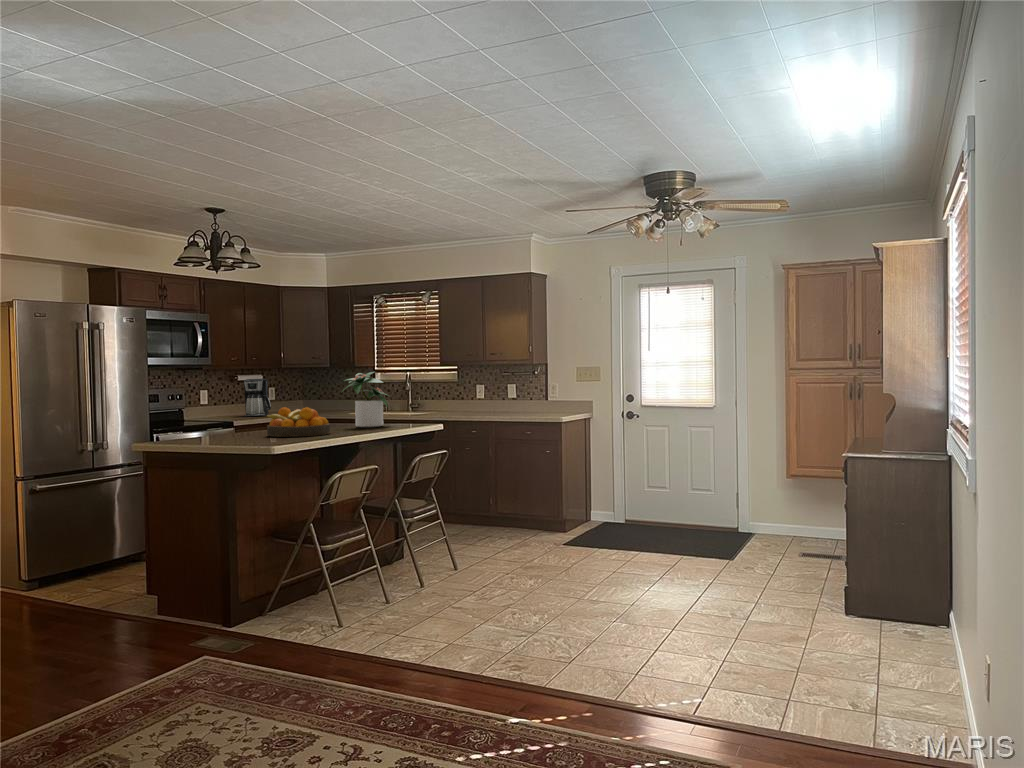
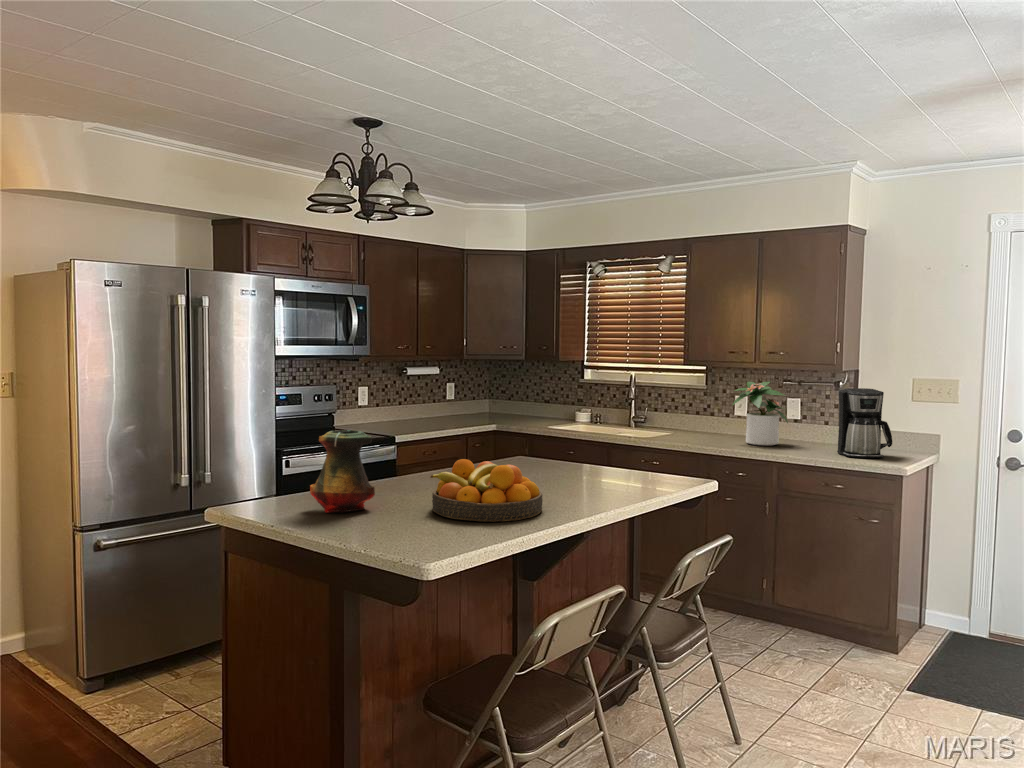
potted plant: present [343,372,388,427] -> present [733,382,788,446]
coffee maker: present [243,378,271,416] -> present [837,388,892,458]
vase: none [194,394,233,439] -> present [310,430,375,512]

